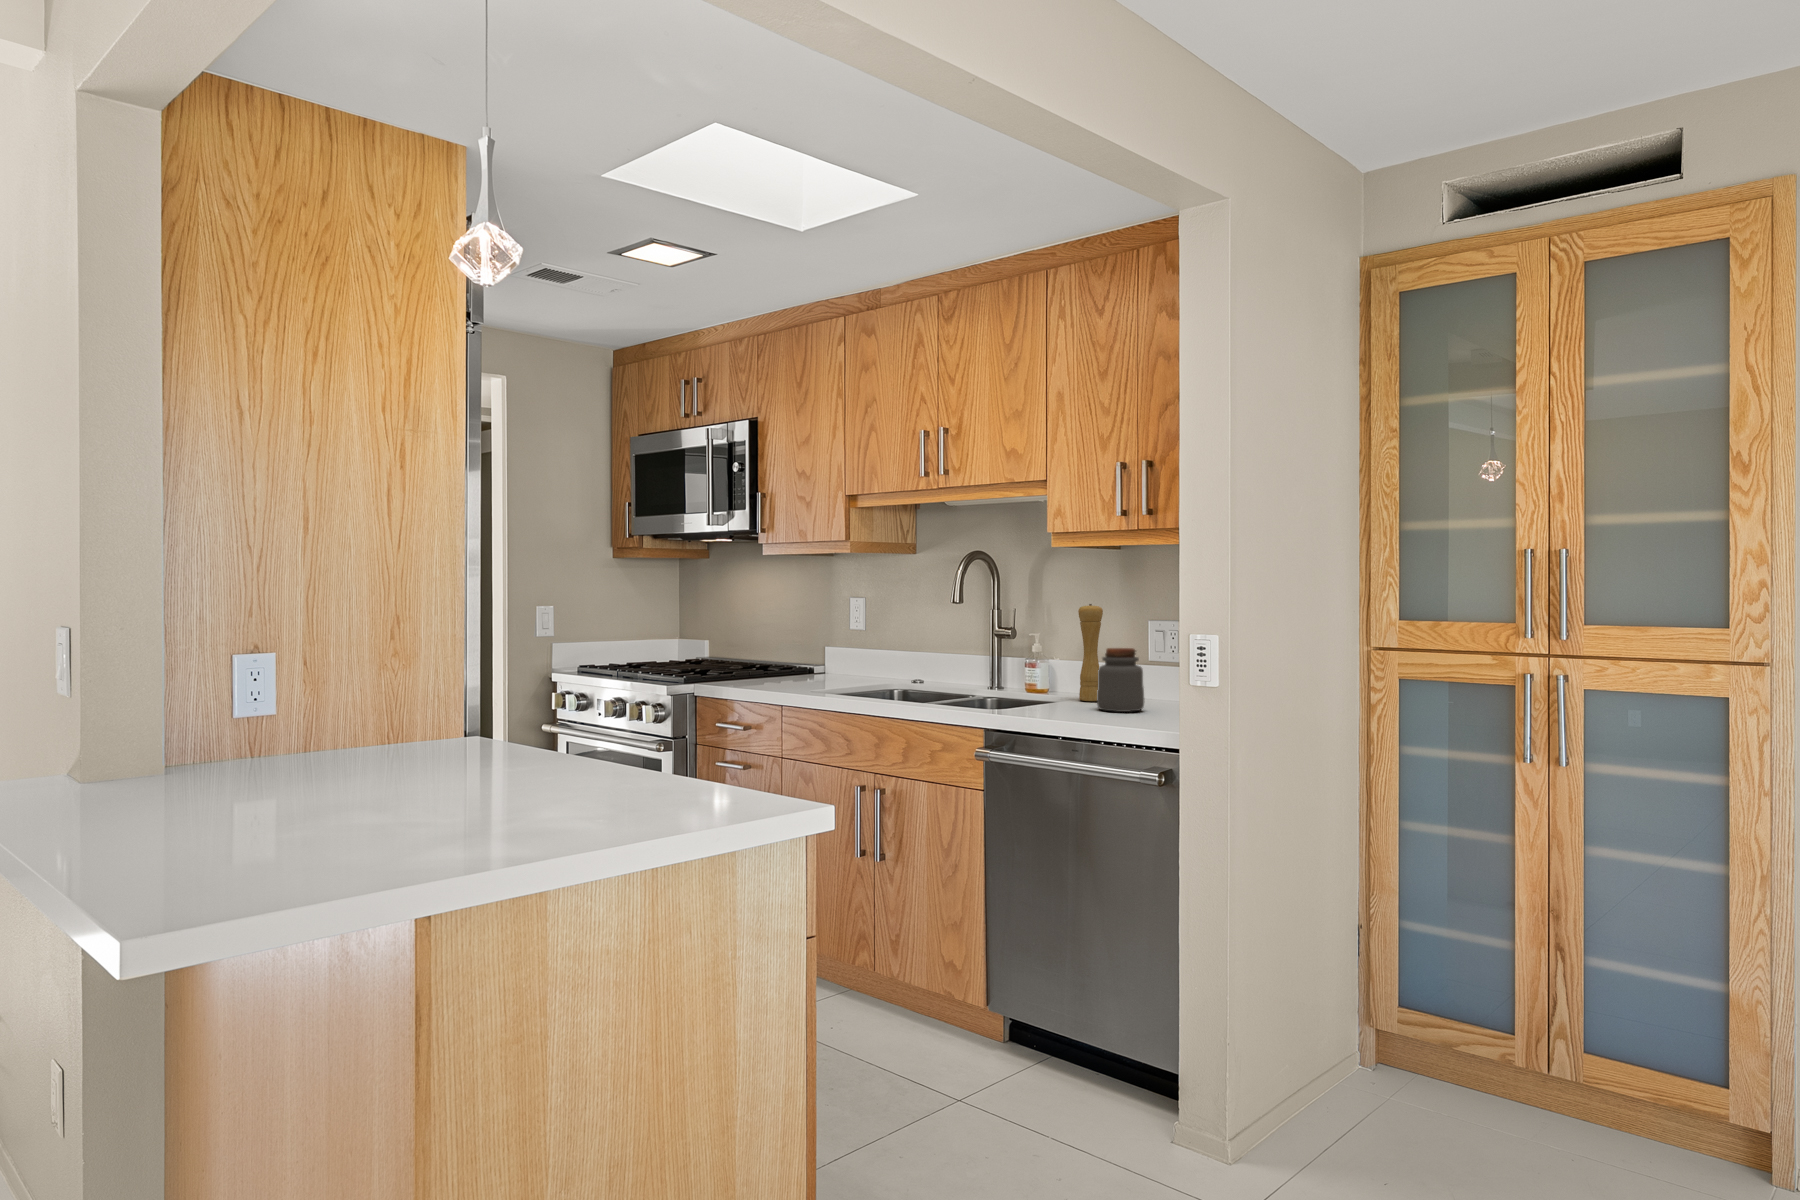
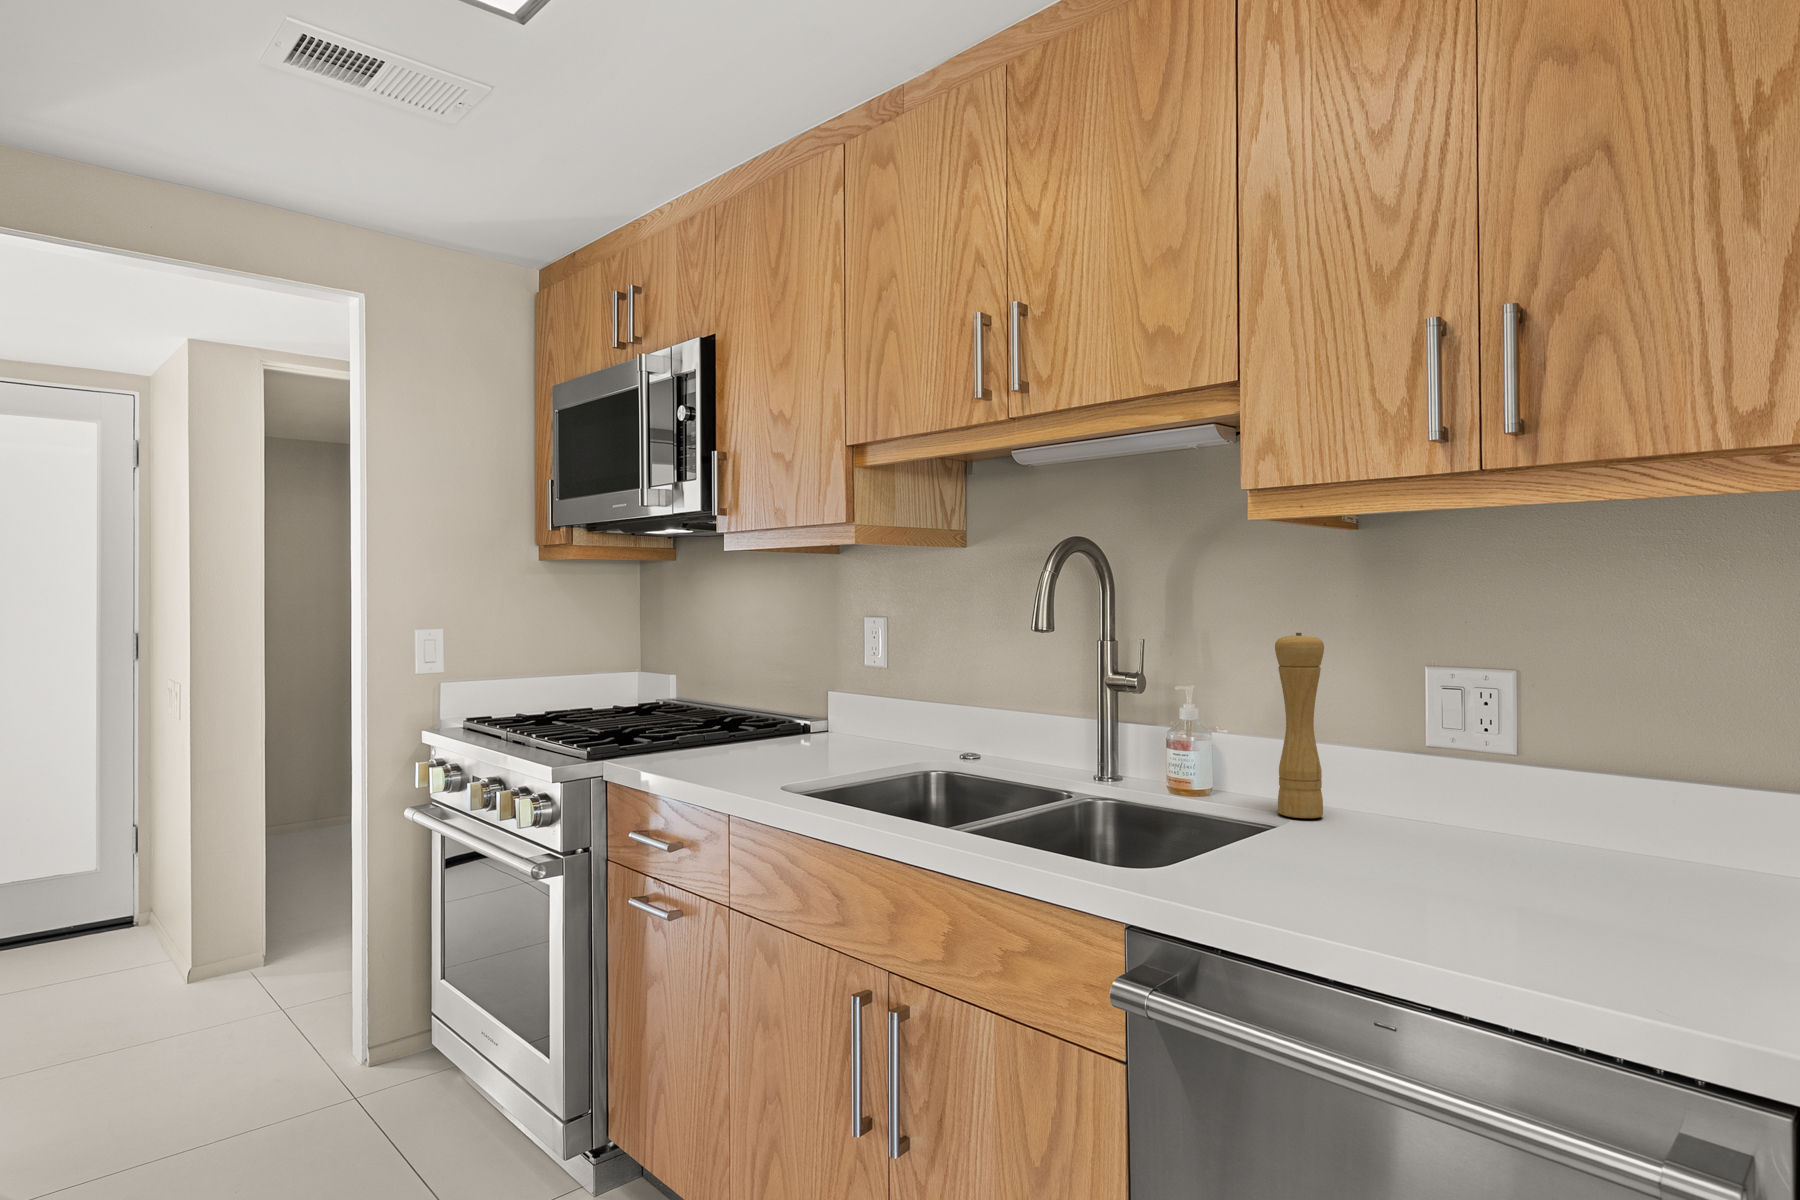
jar: present [1097,648,1144,712] -> none [1343,724,1450,864]

